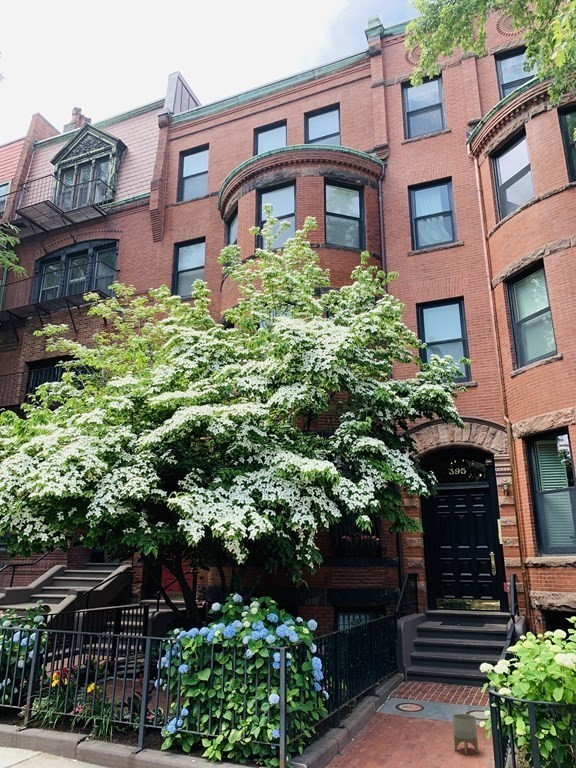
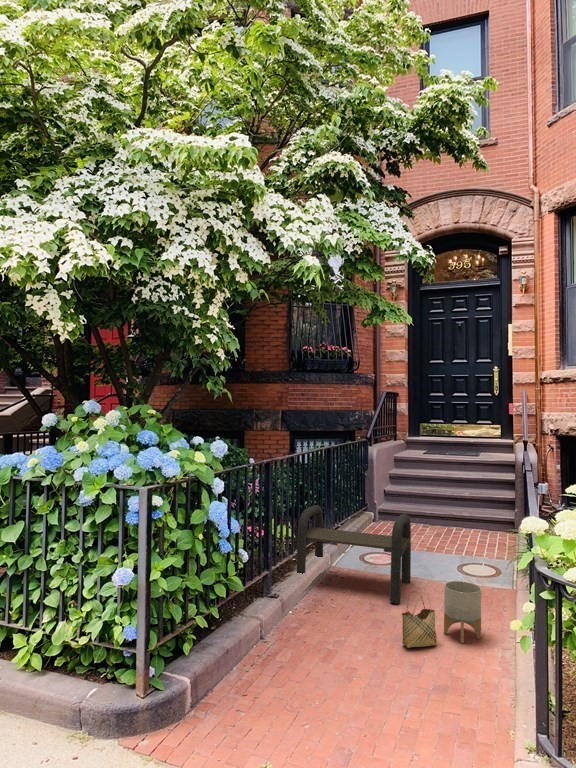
bench: none [355,664,433,734] -> present [297,505,411,604]
woven basket: none [427,719,450,757] -> present [402,591,437,648]

